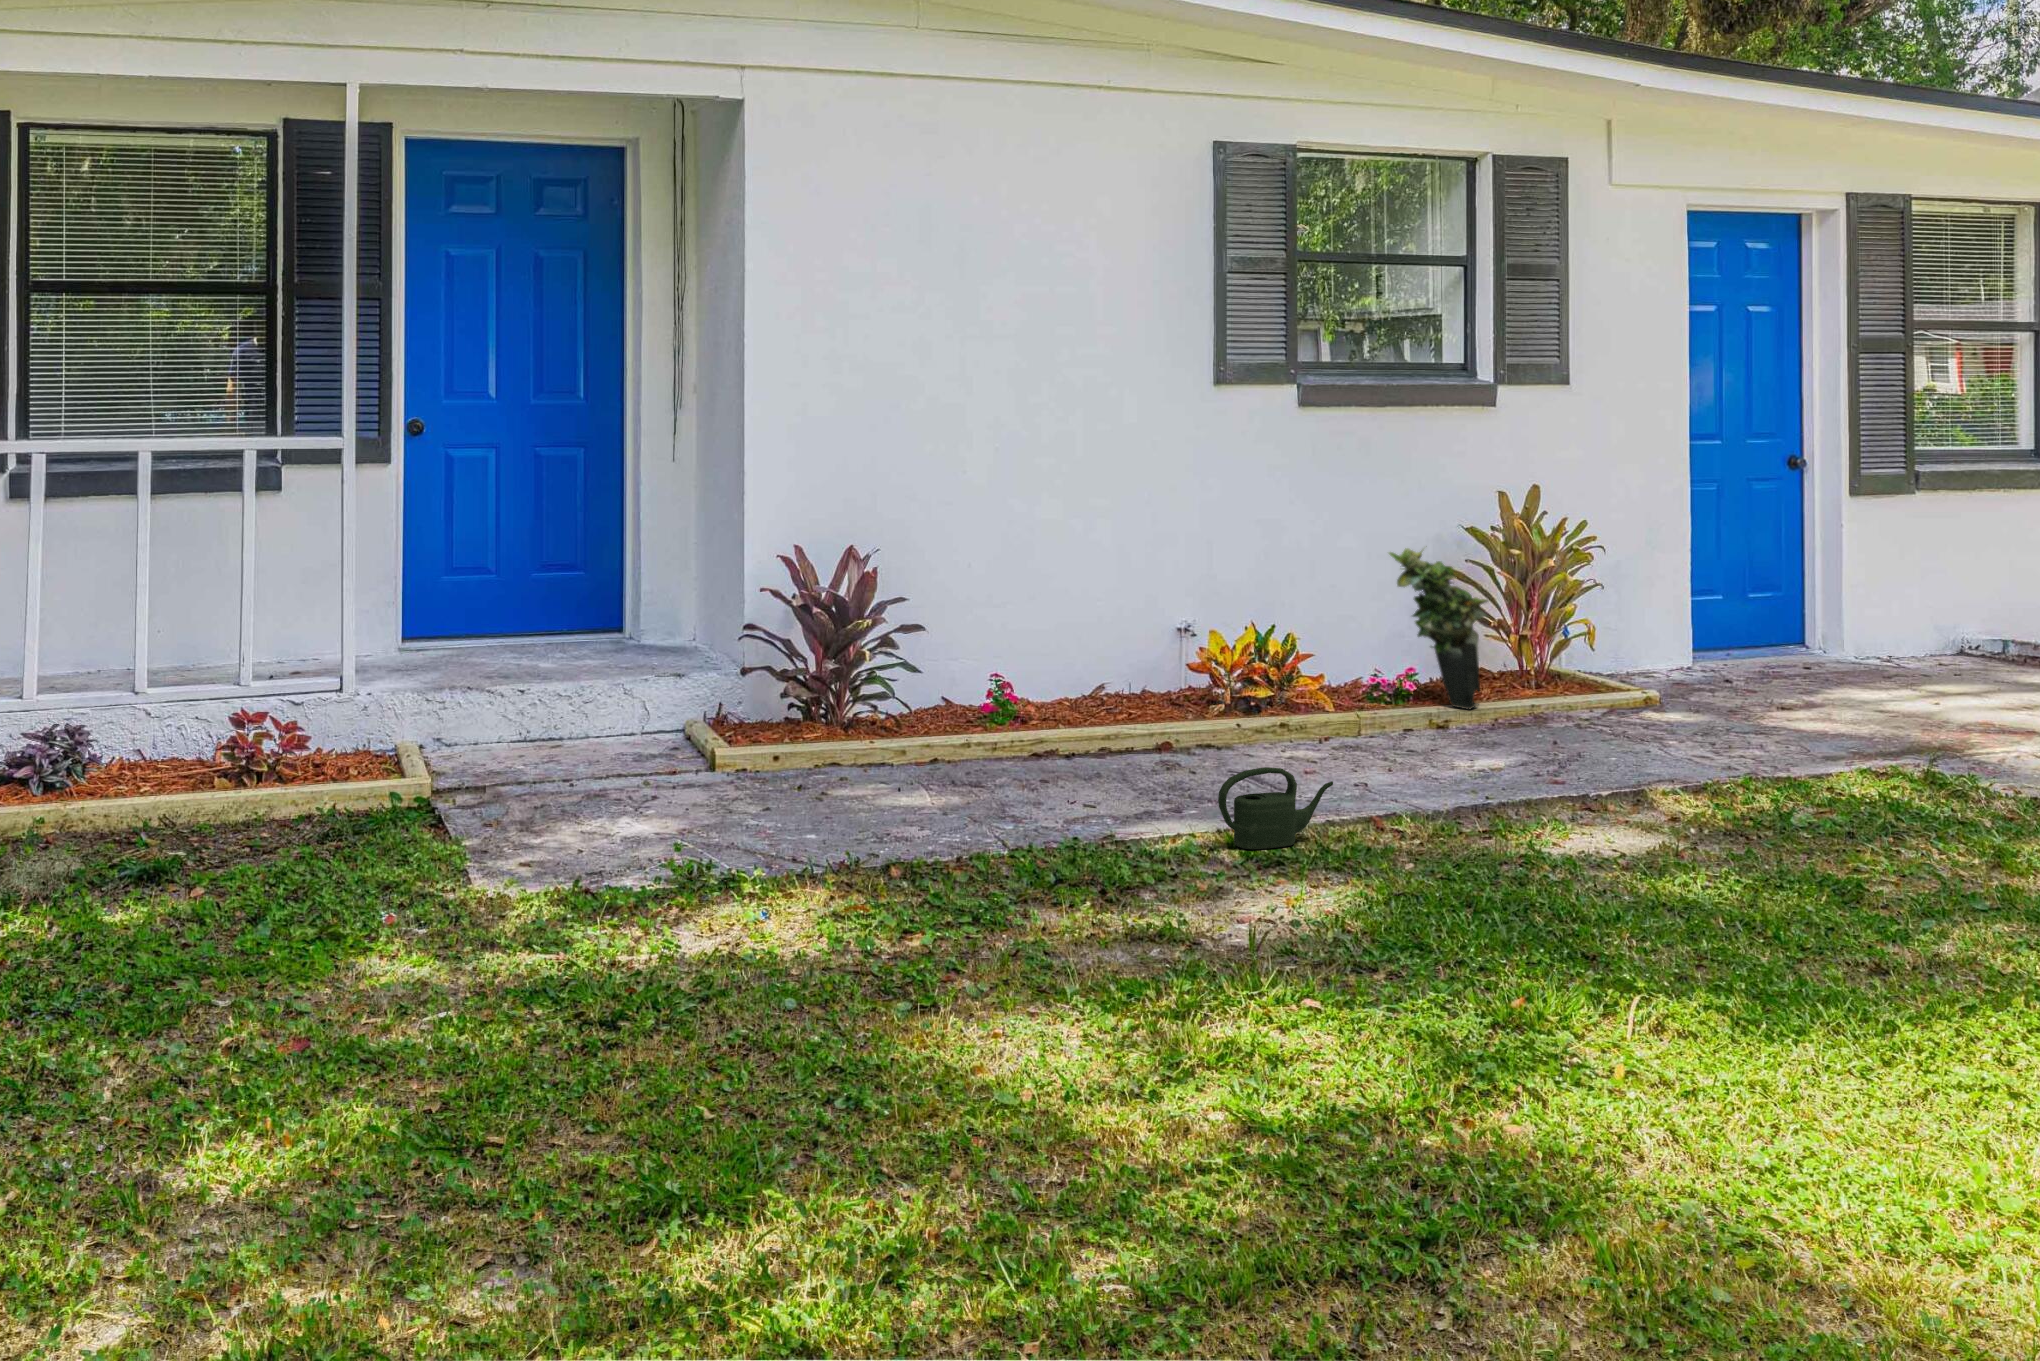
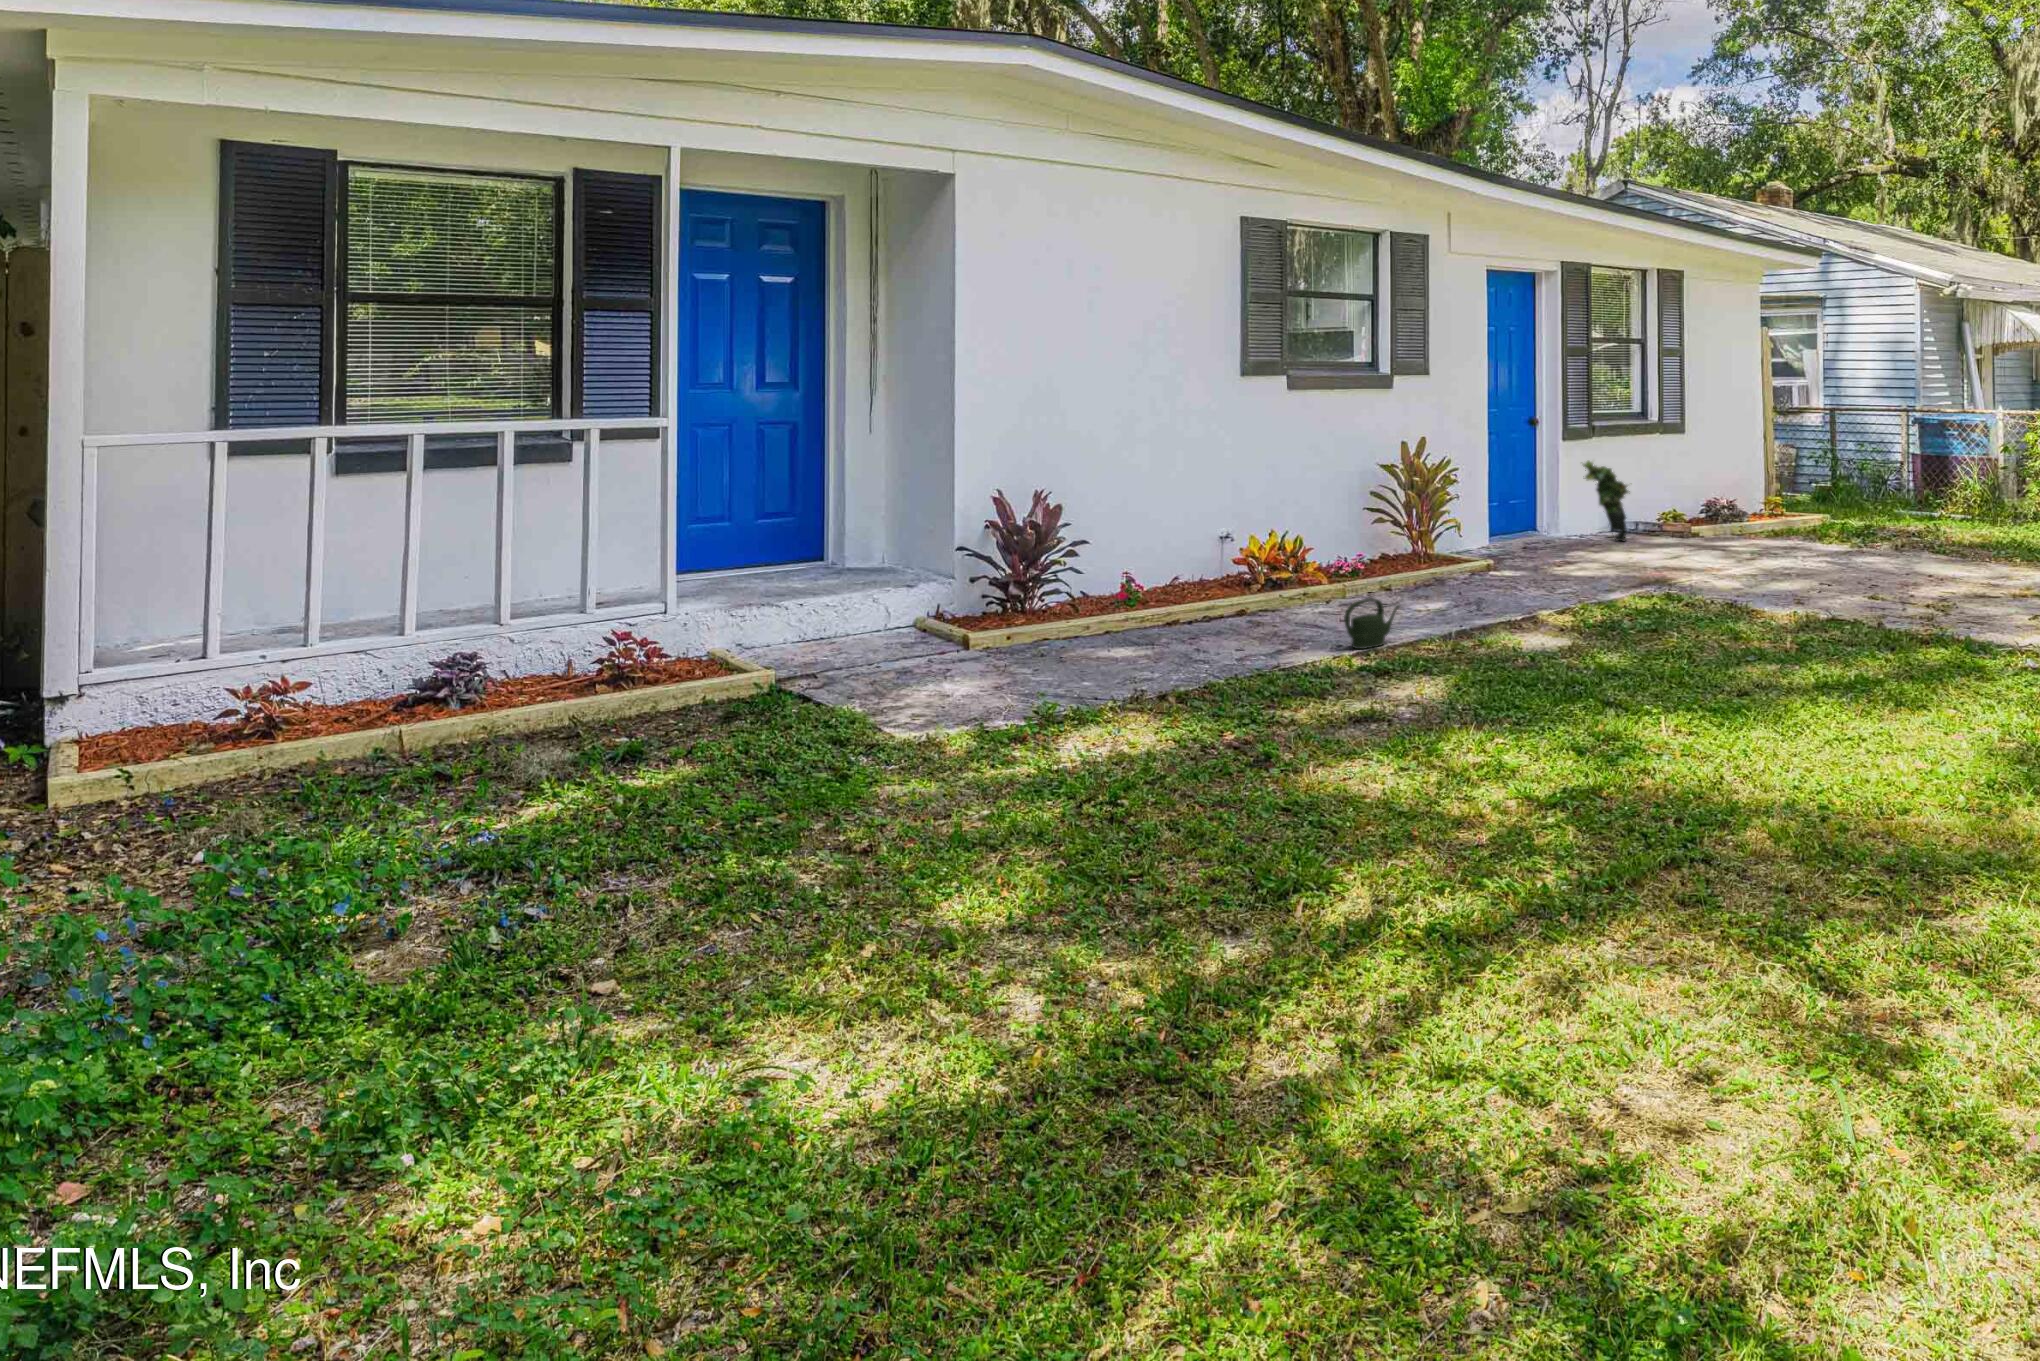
potted plant: present [1389,548,1488,709] -> present [1583,461,1630,541]

